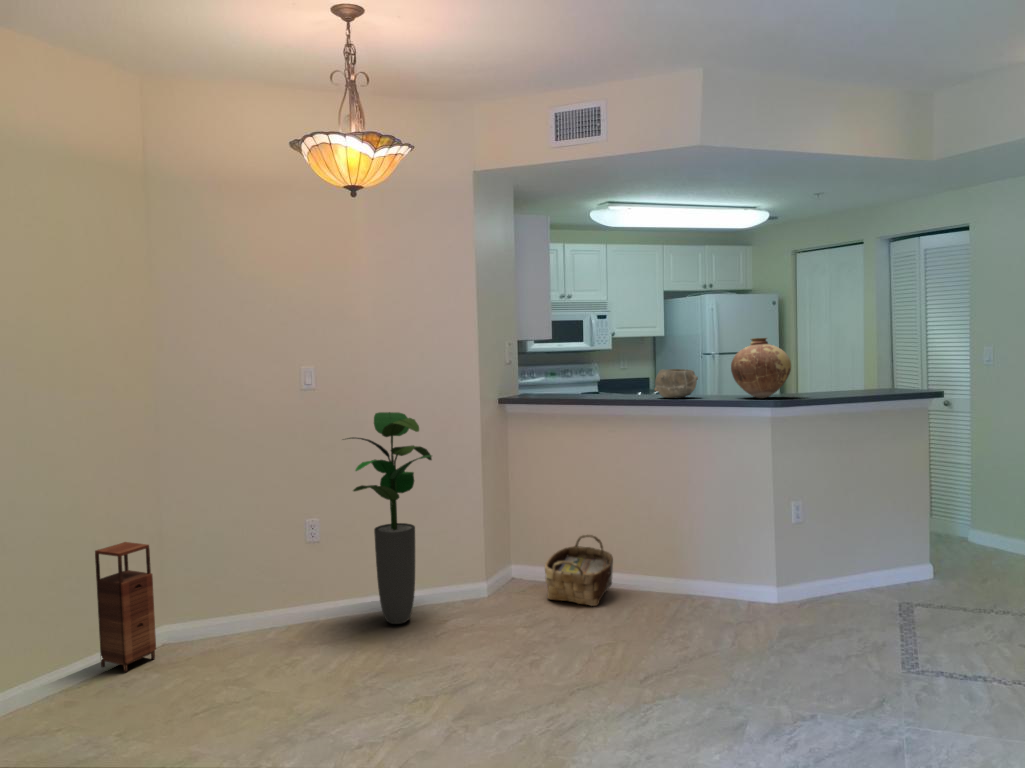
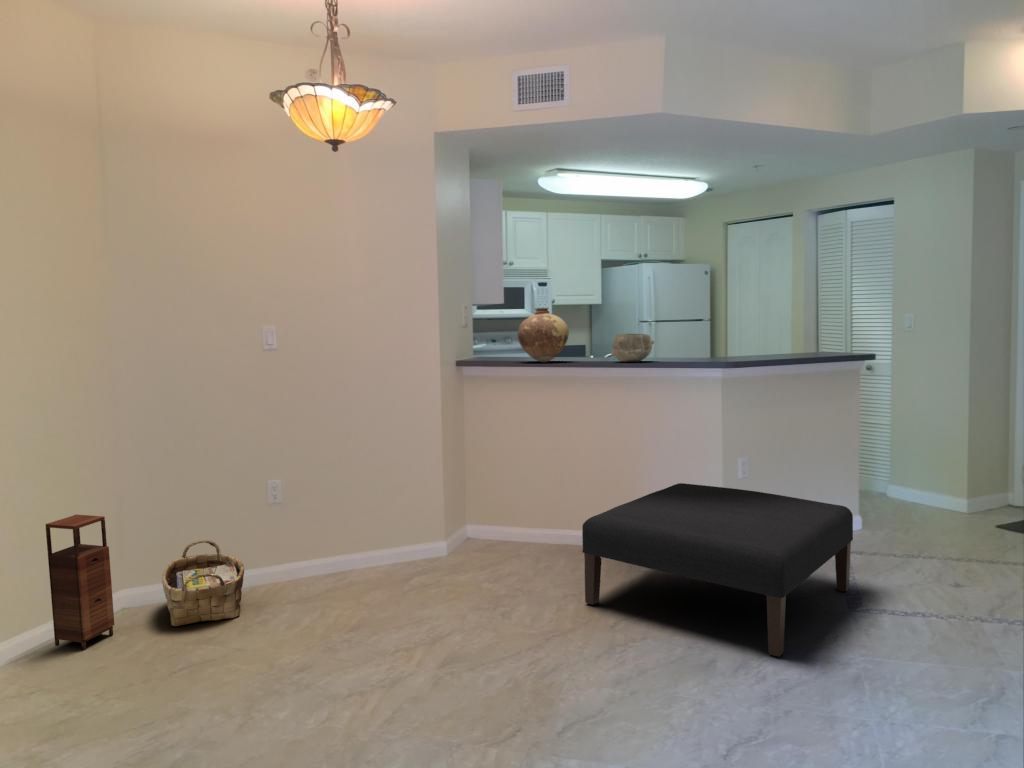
vase: present [731,338,791,398] -> present [518,308,569,362]
potted plant: present [347,412,432,624] -> none [305,377,400,590]
ottoman: none [612,525,909,719] -> present [582,483,853,657]
woven basket: present [545,535,613,606] -> present [162,540,244,626]

